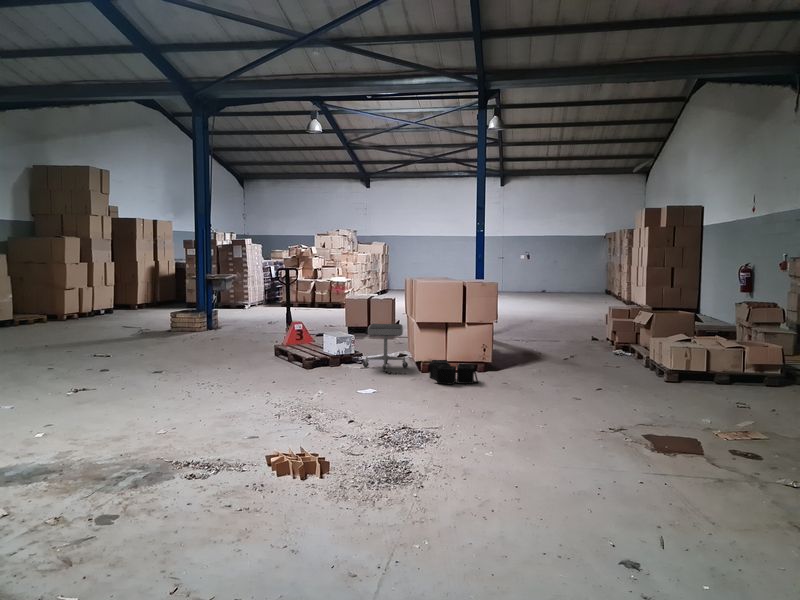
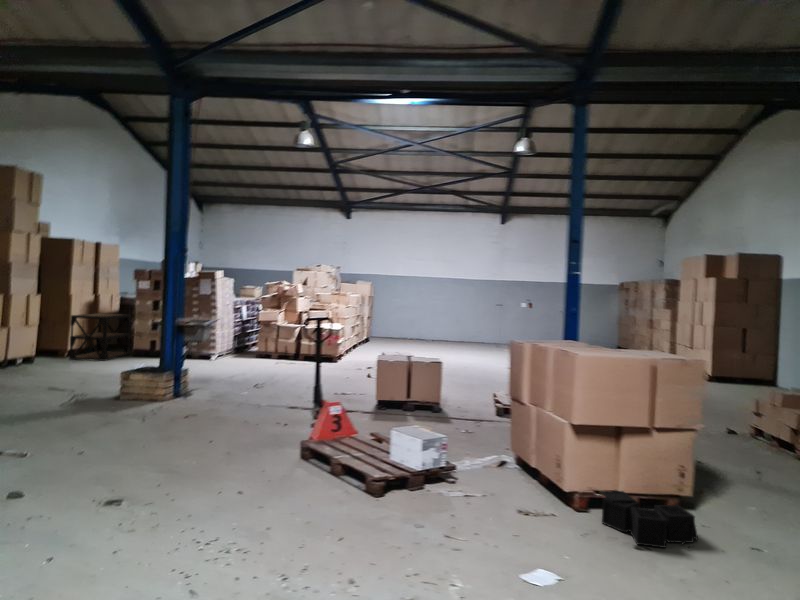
shelving unit: none [138,275,184,311] -> present [69,313,131,361]
stool: present [363,324,408,371] -> none [468,420,540,506]

